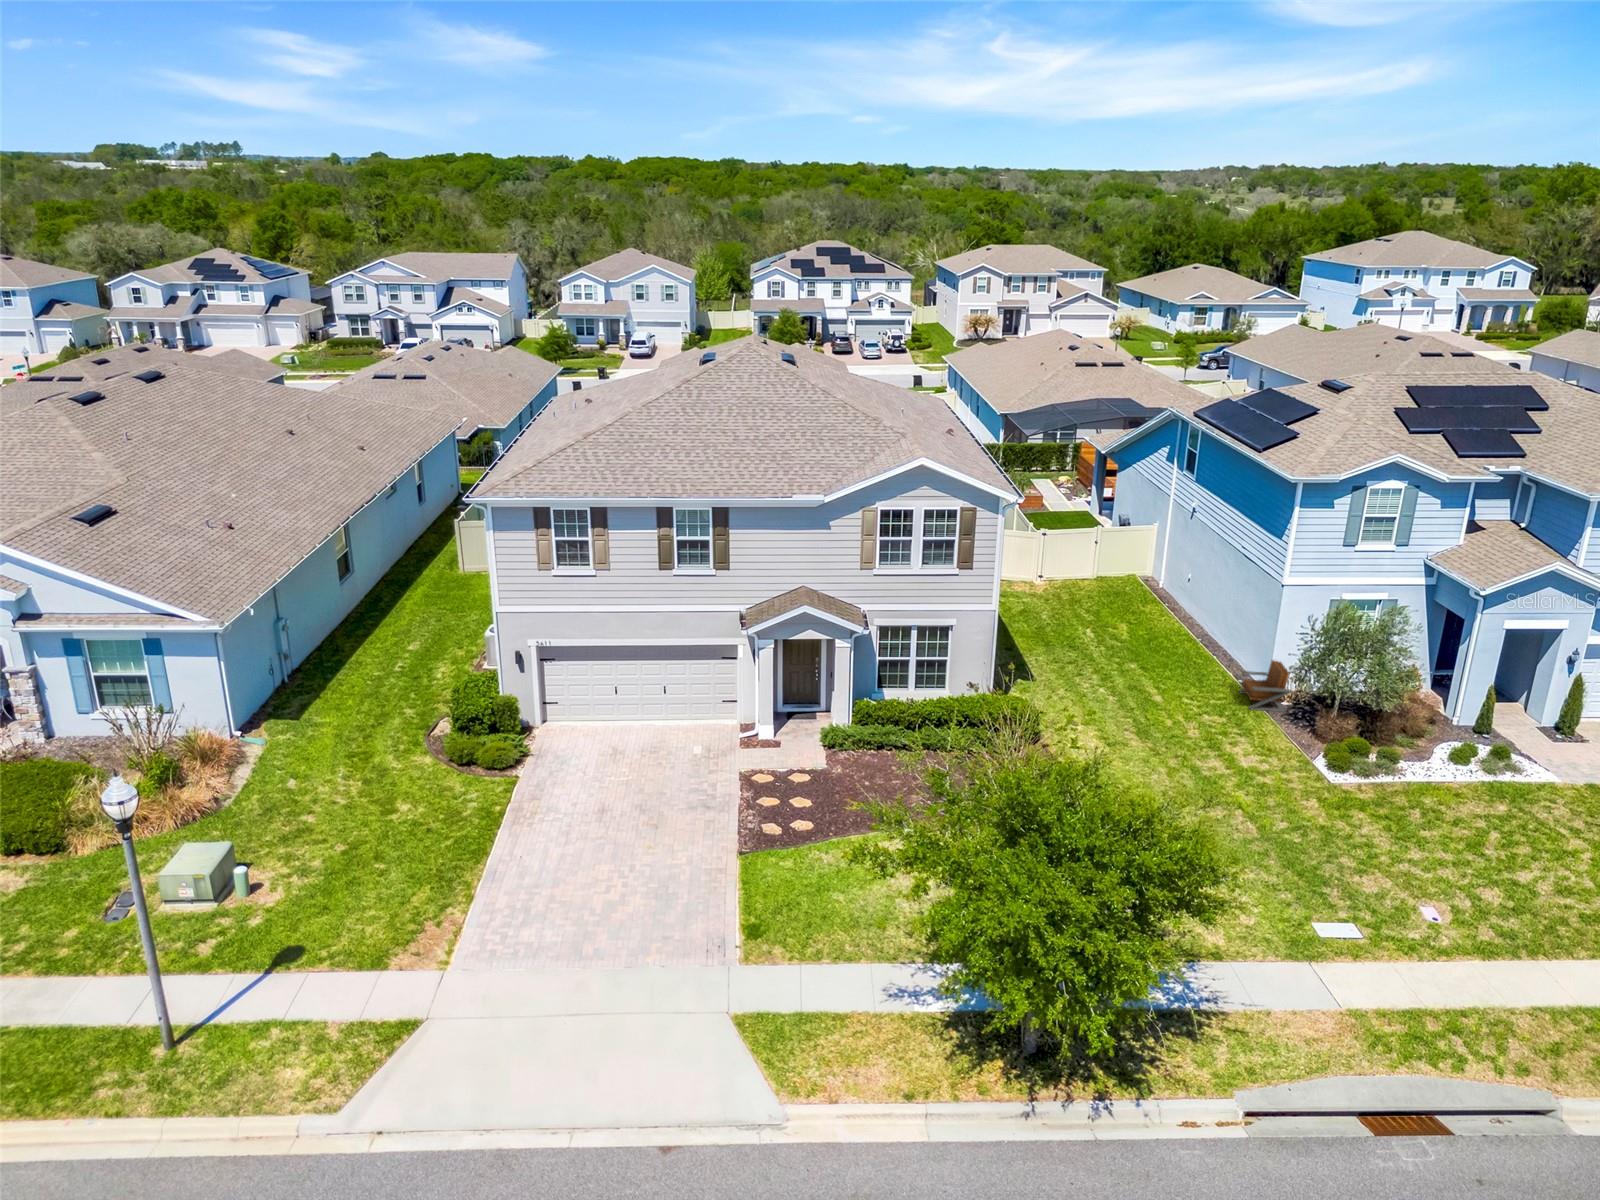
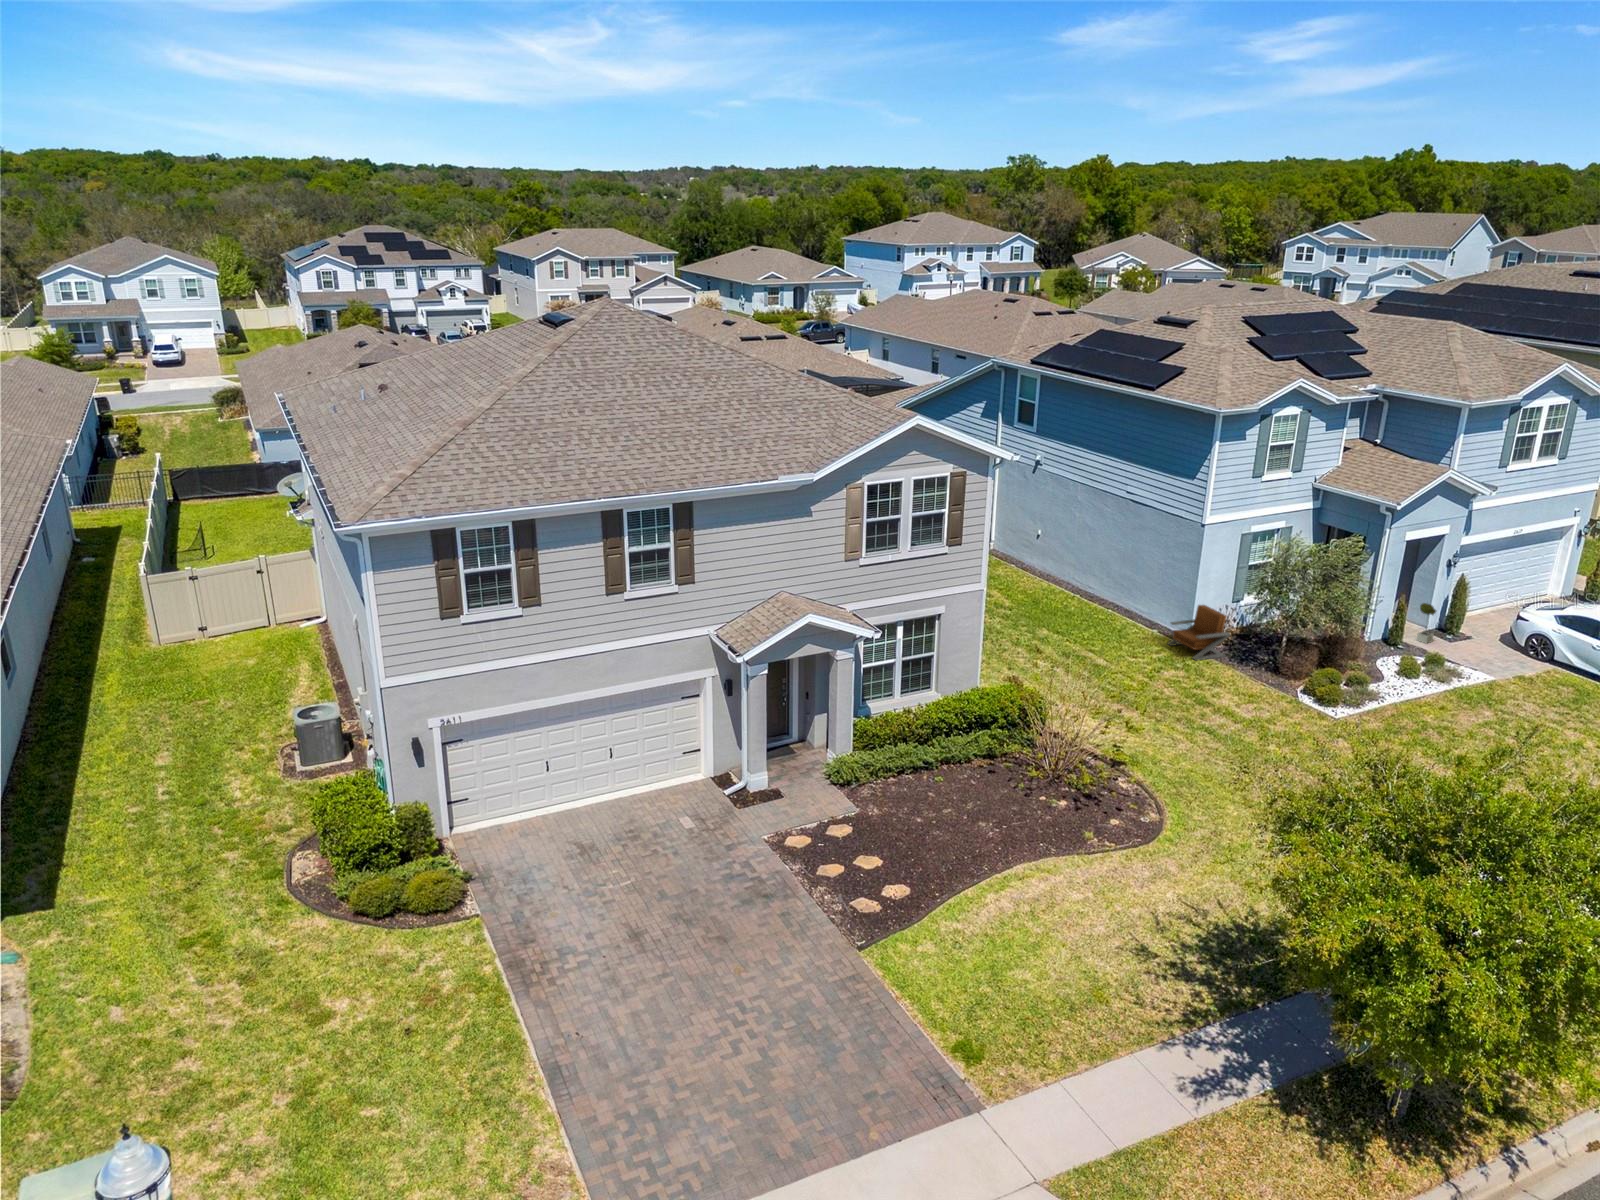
potted tree: none [1526,698,1552,740] -> present [1417,603,1436,643]

